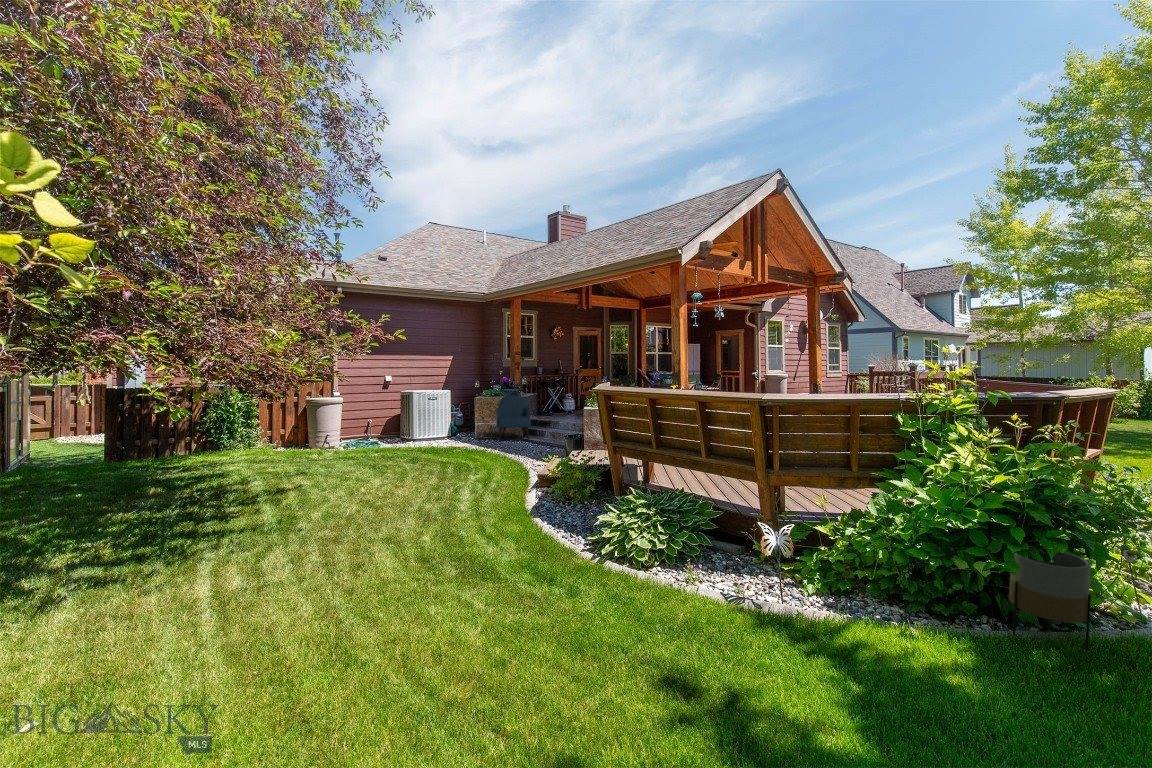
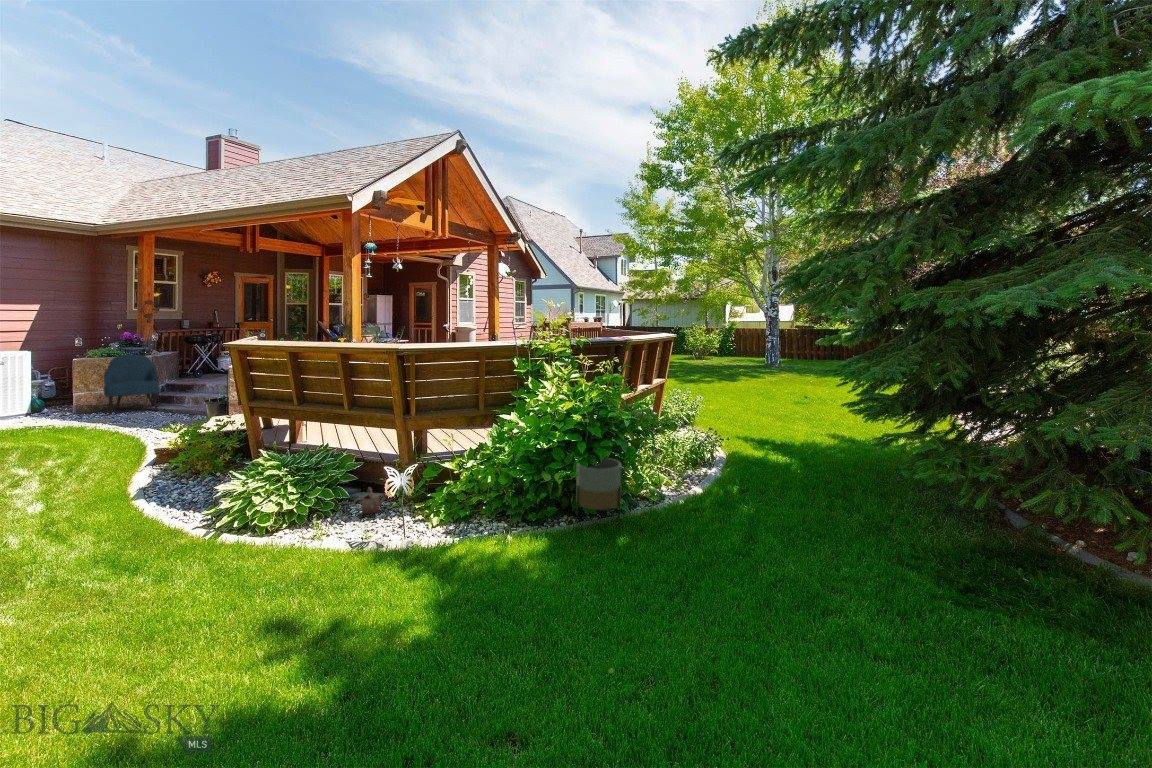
watering can: none [717,538,755,566] -> present [354,488,388,514]

